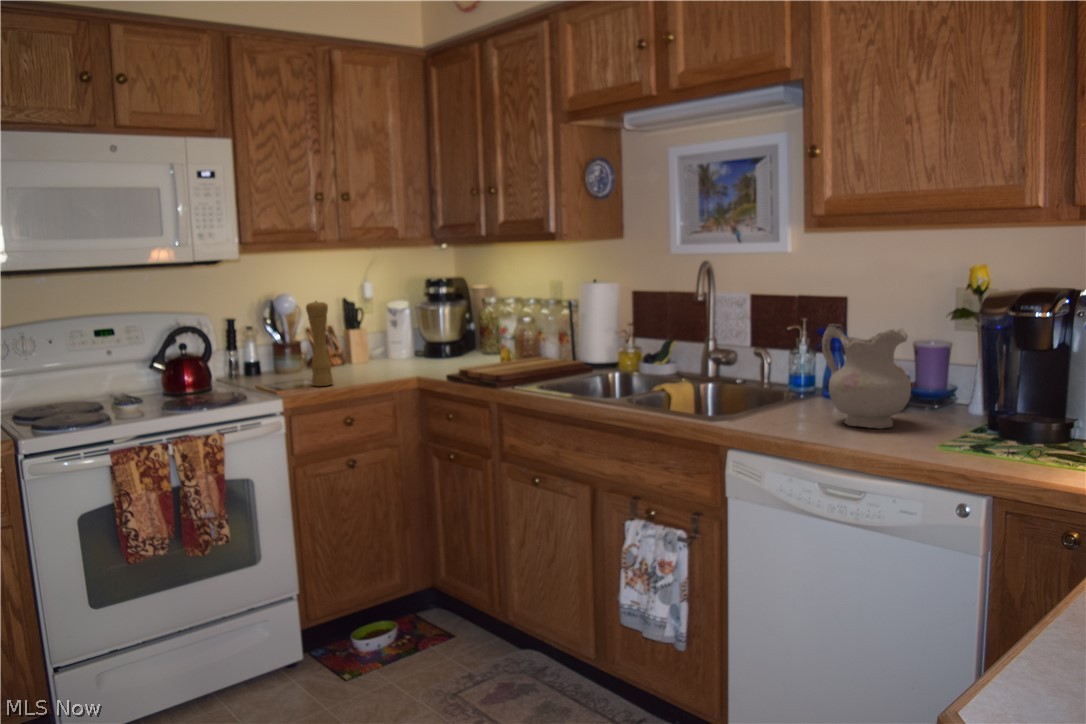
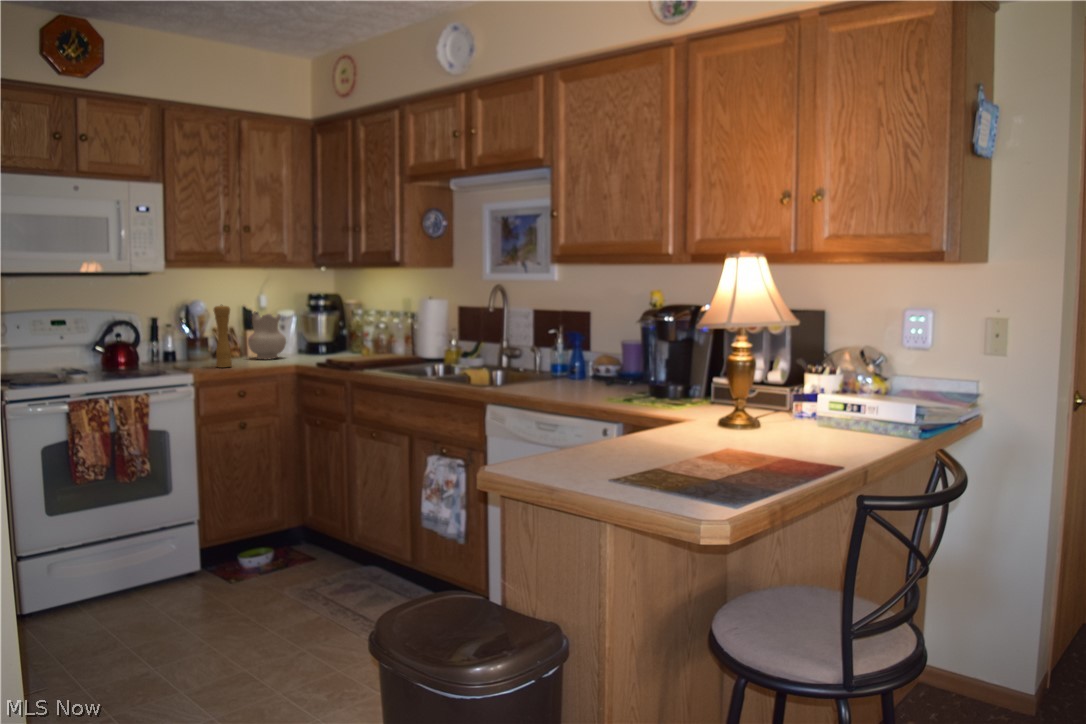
ceramic pitcher: present [822,324,911,429] -> present [248,312,286,360]

